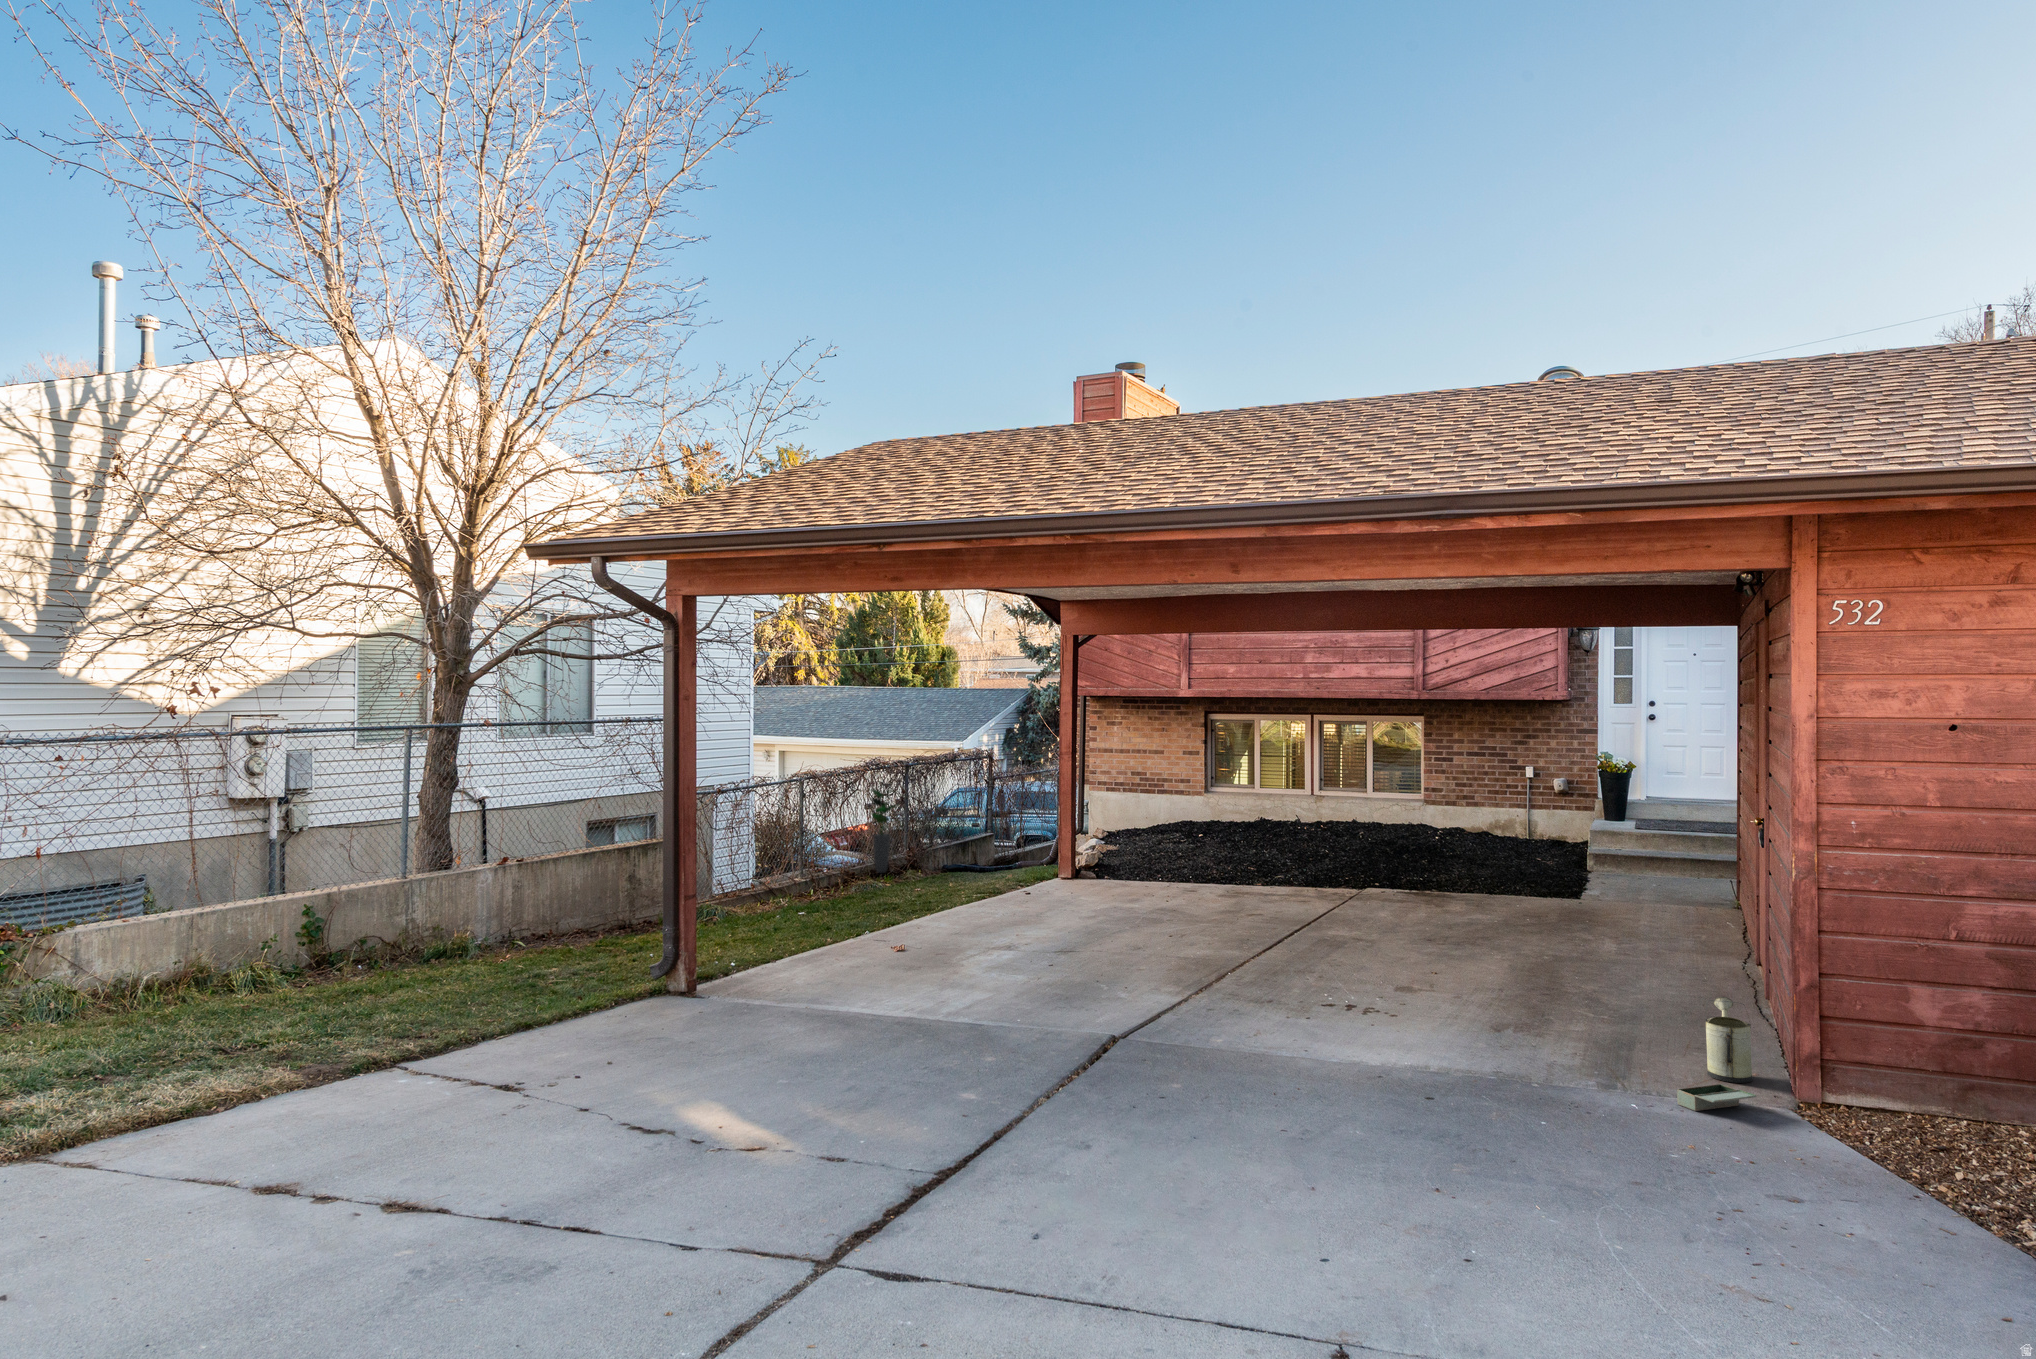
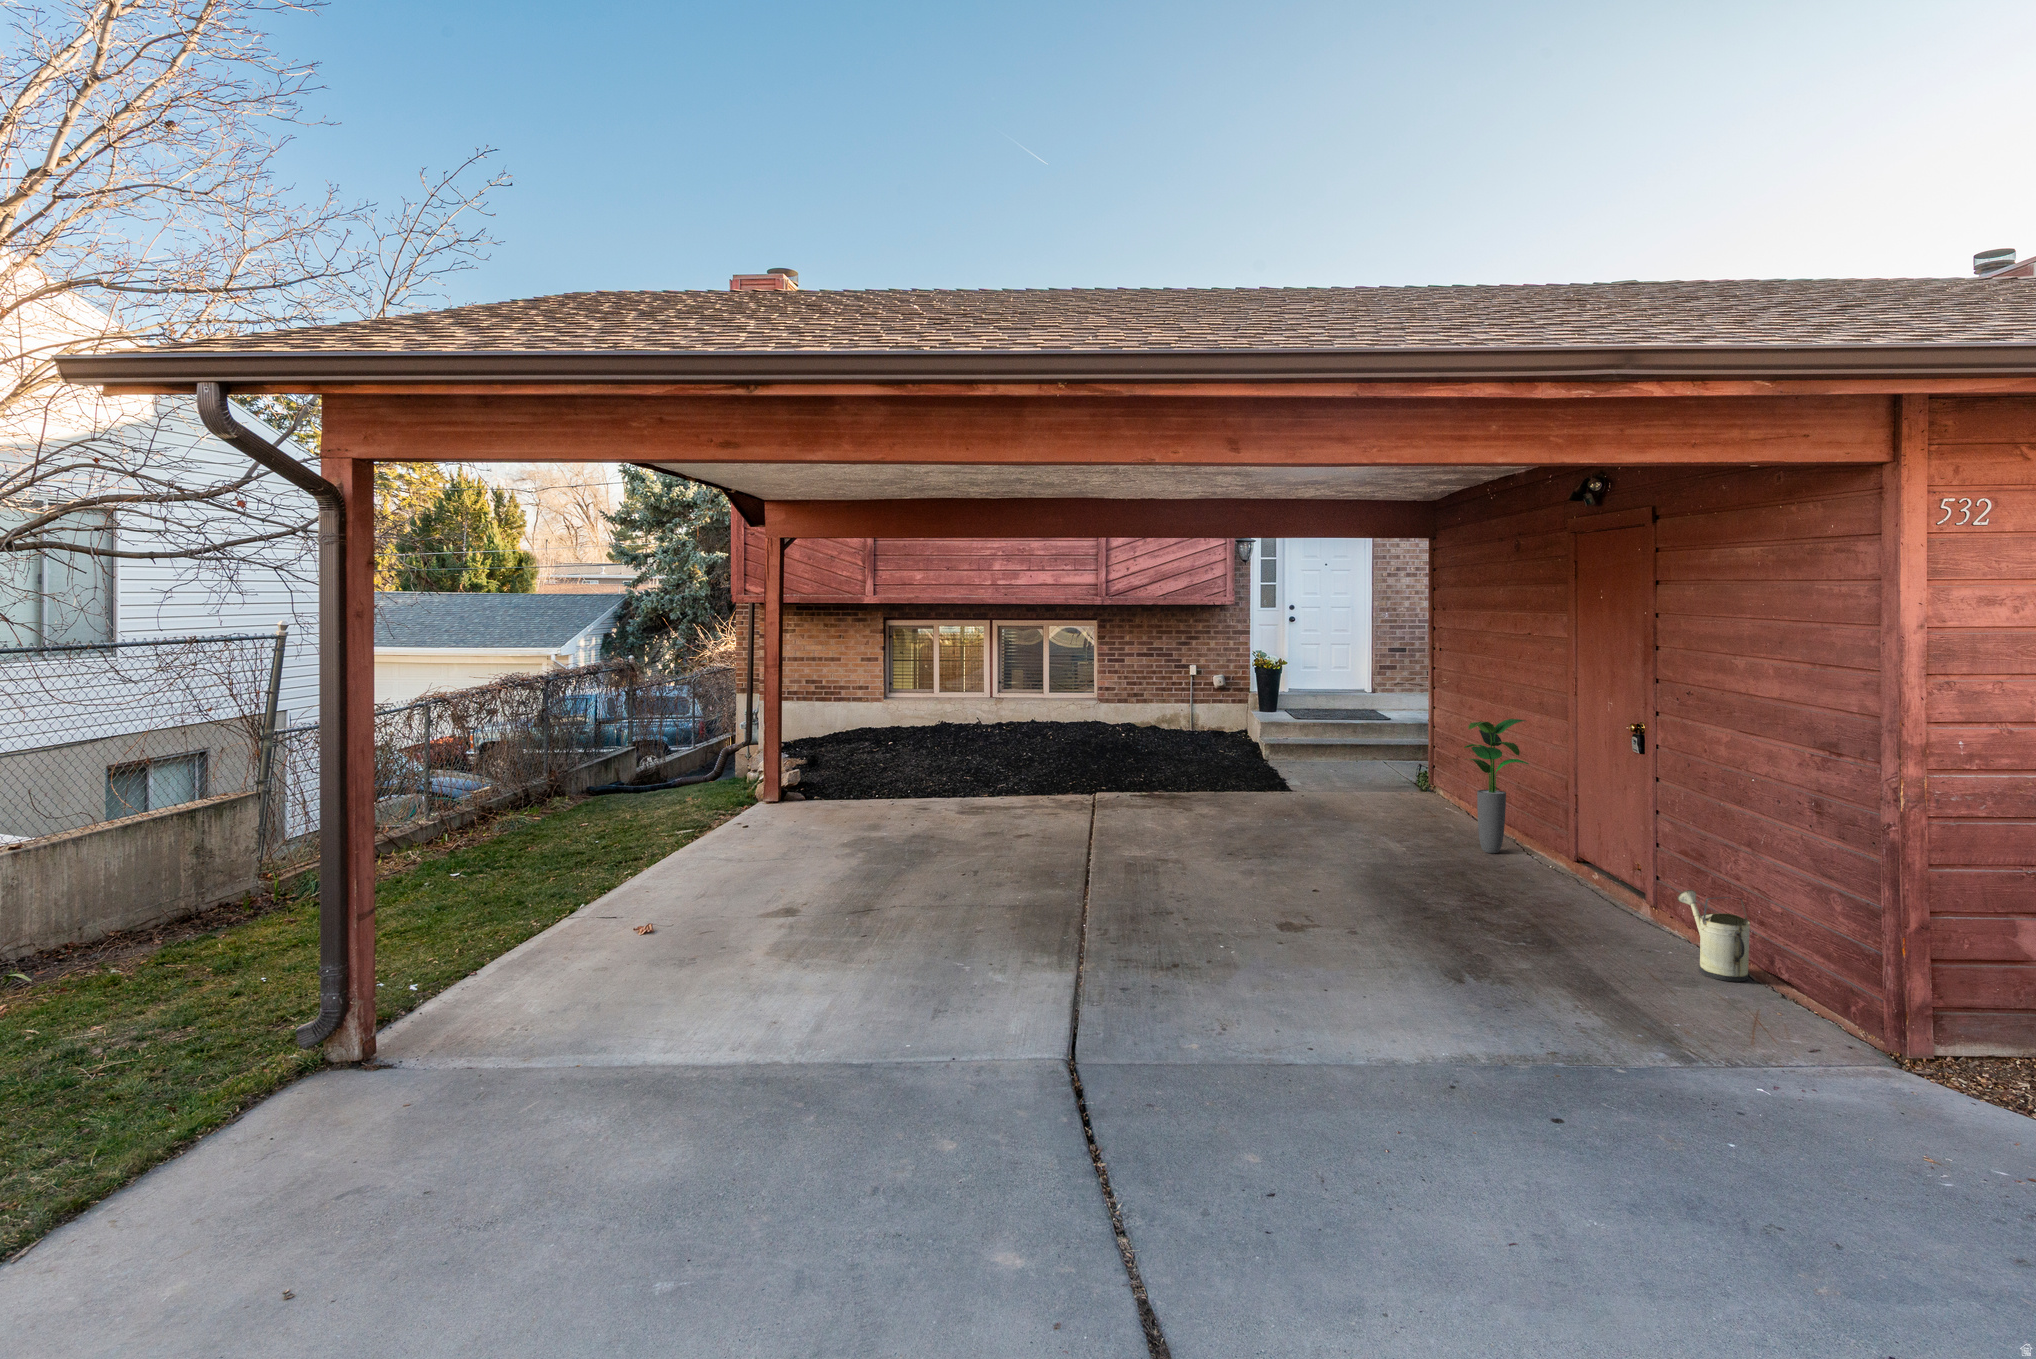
potted plant: present [871,789,897,873] -> present [1464,719,1529,853]
toolbox: present [1677,1084,1757,1111] -> none [1755,991,1826,1030]

